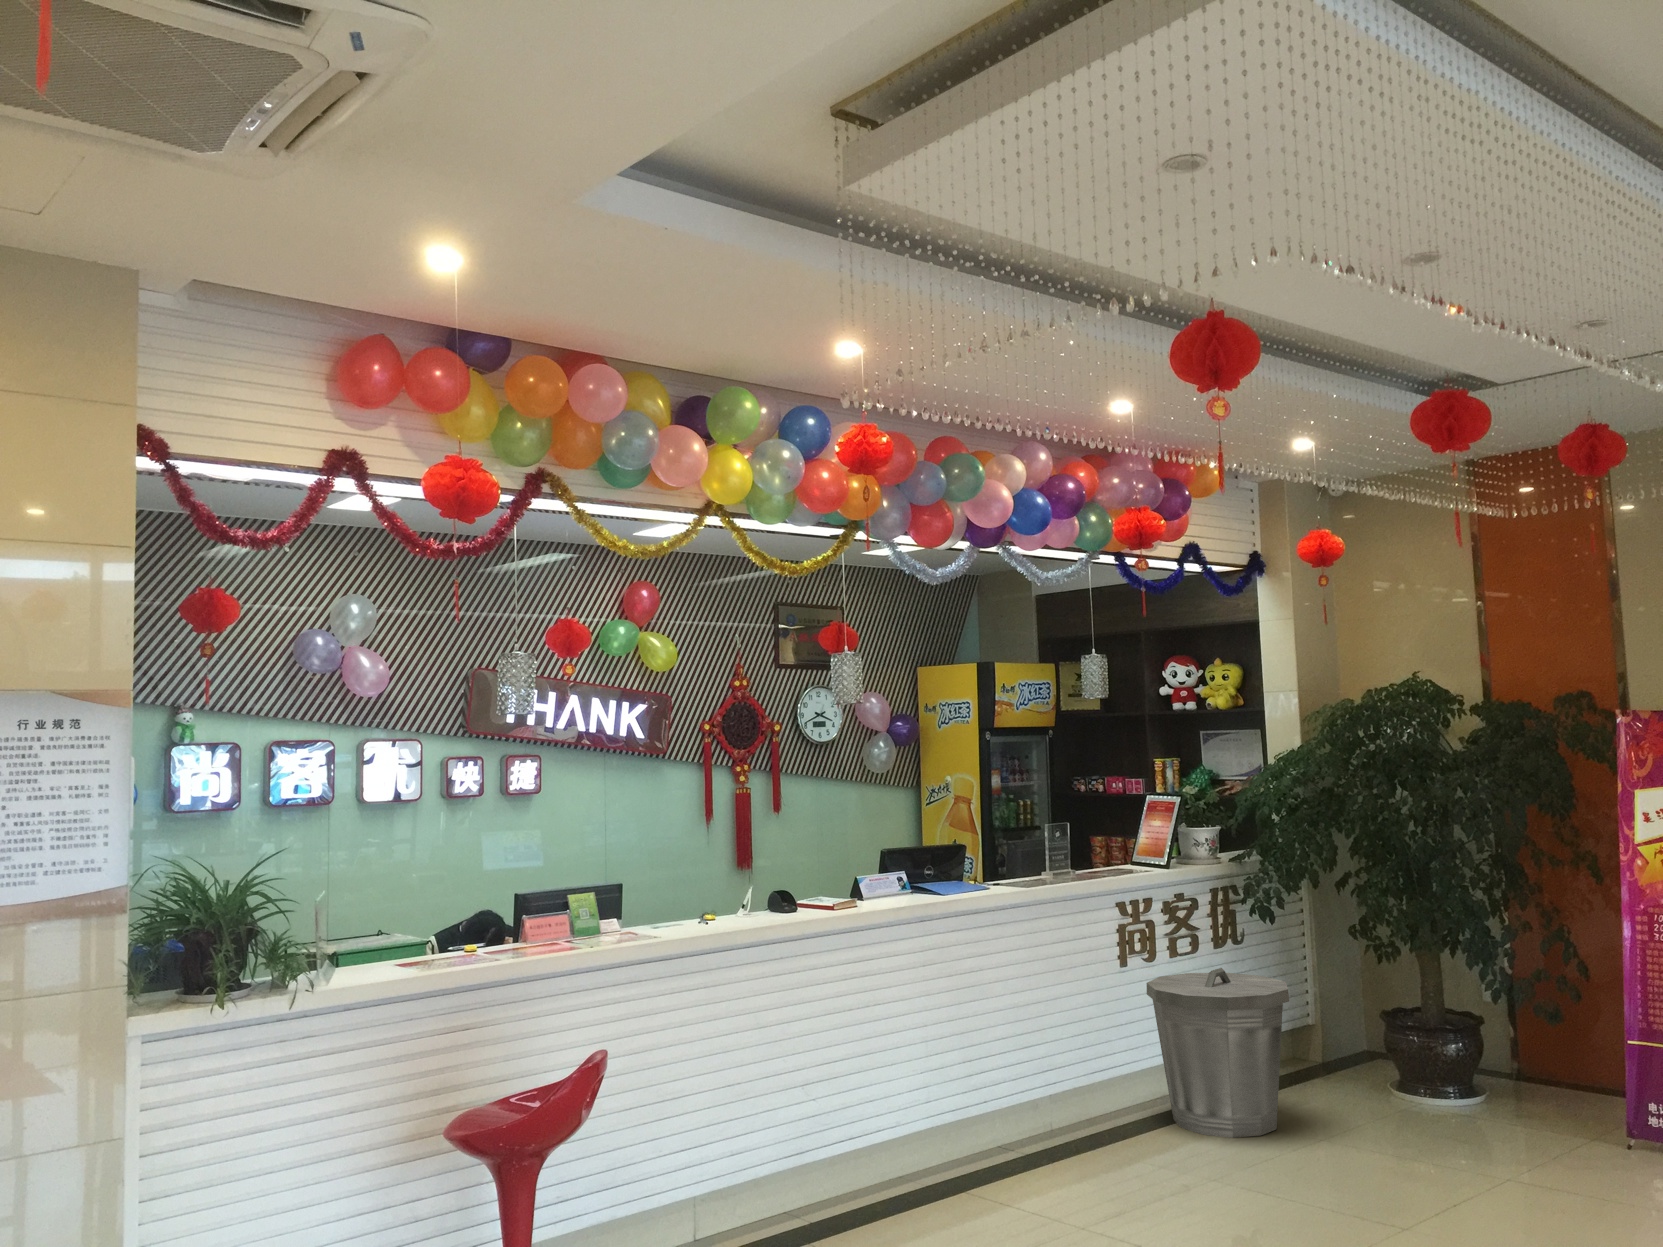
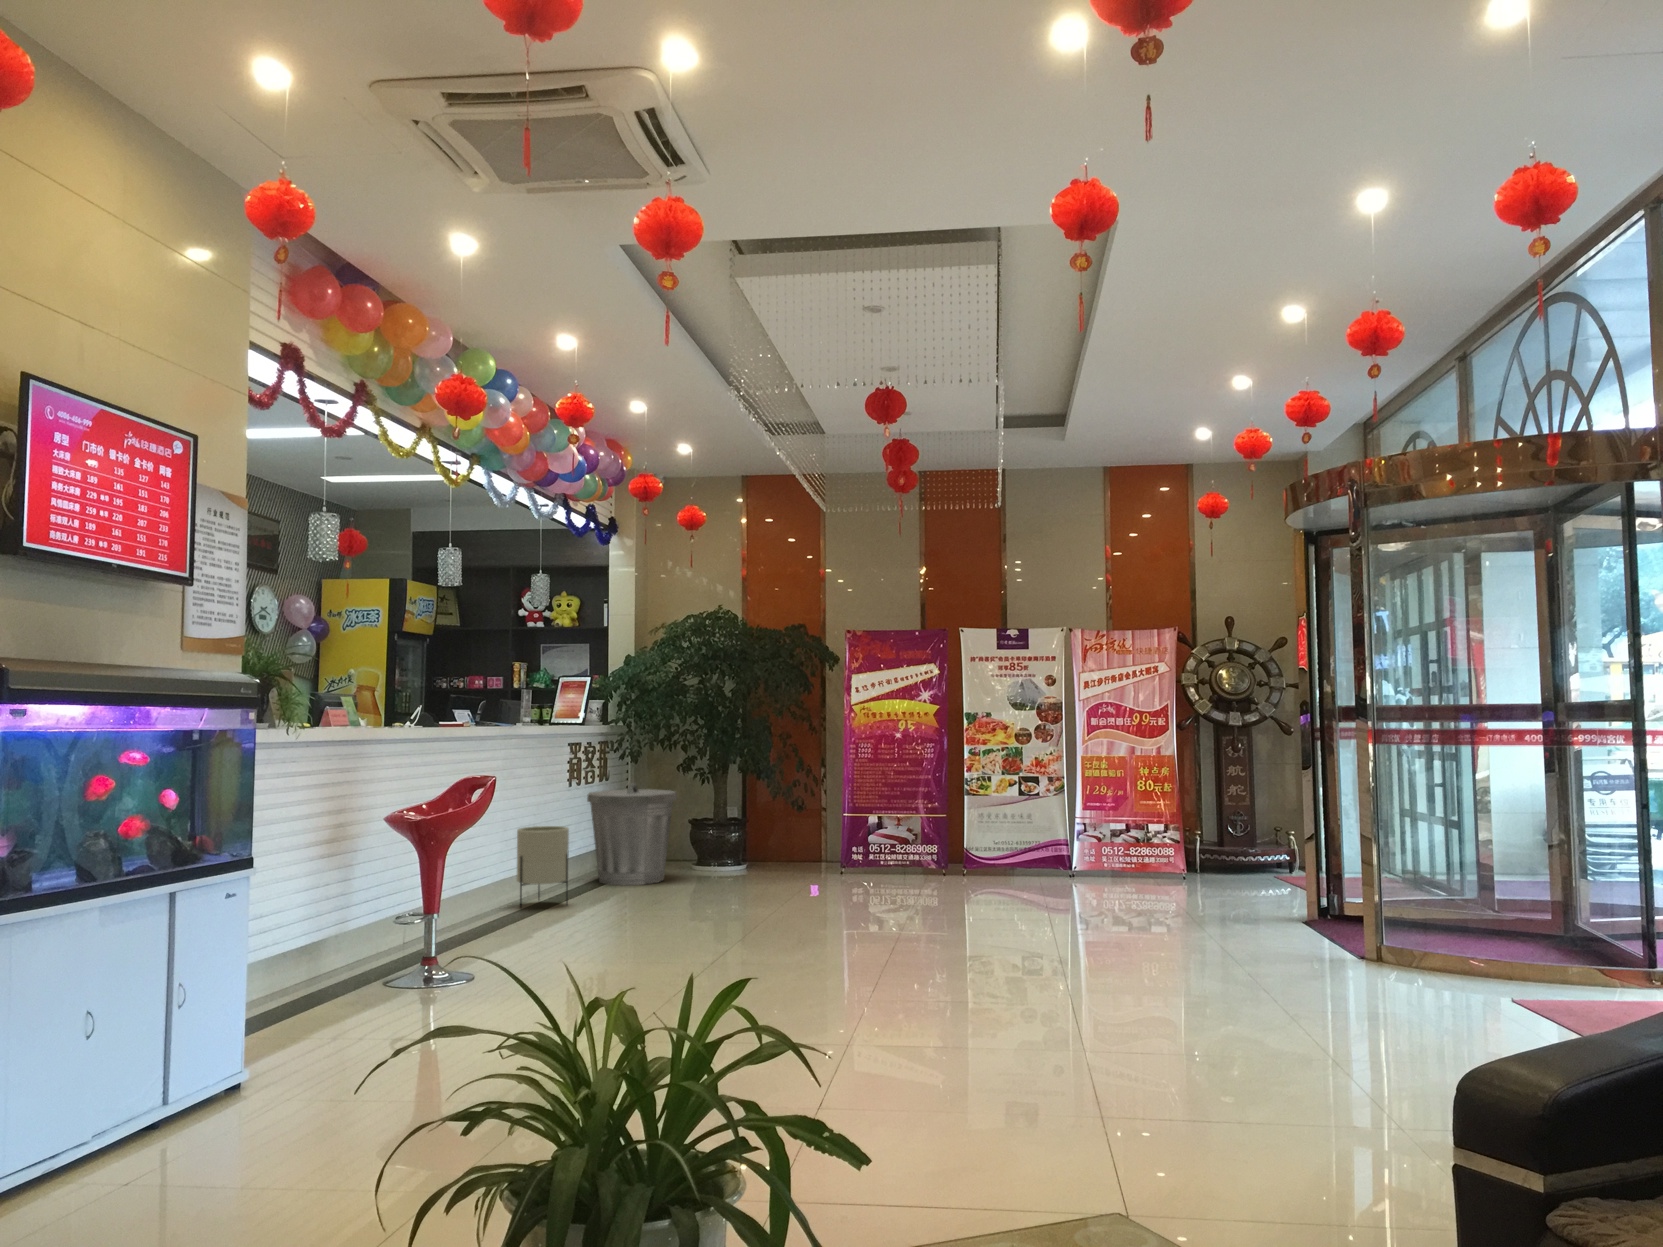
planter: none [979,1045,1059,1181] -> present [517,826,569,908]

